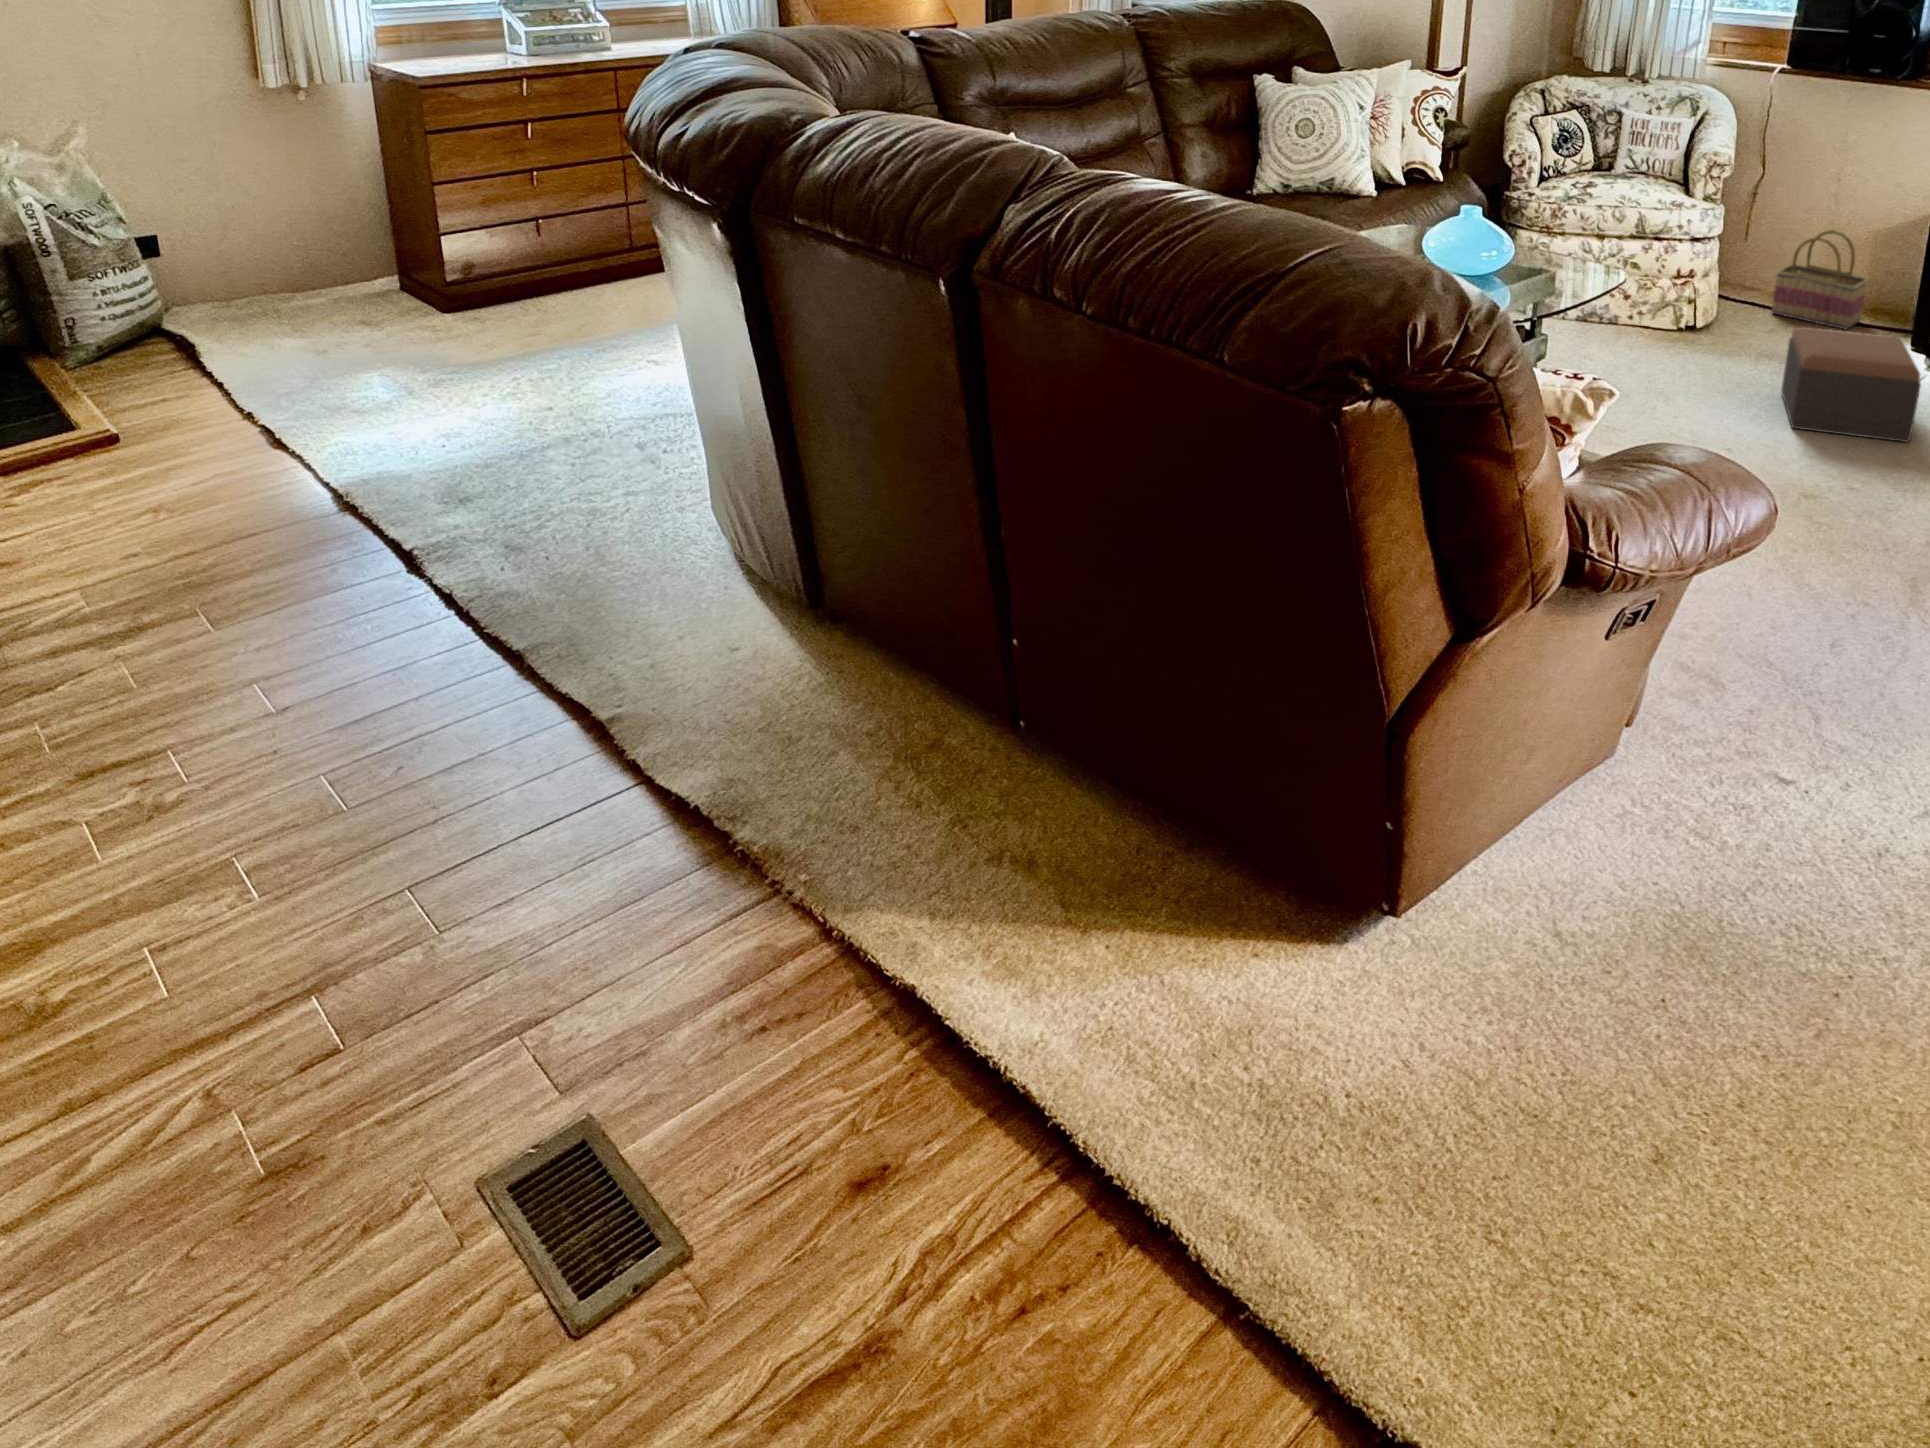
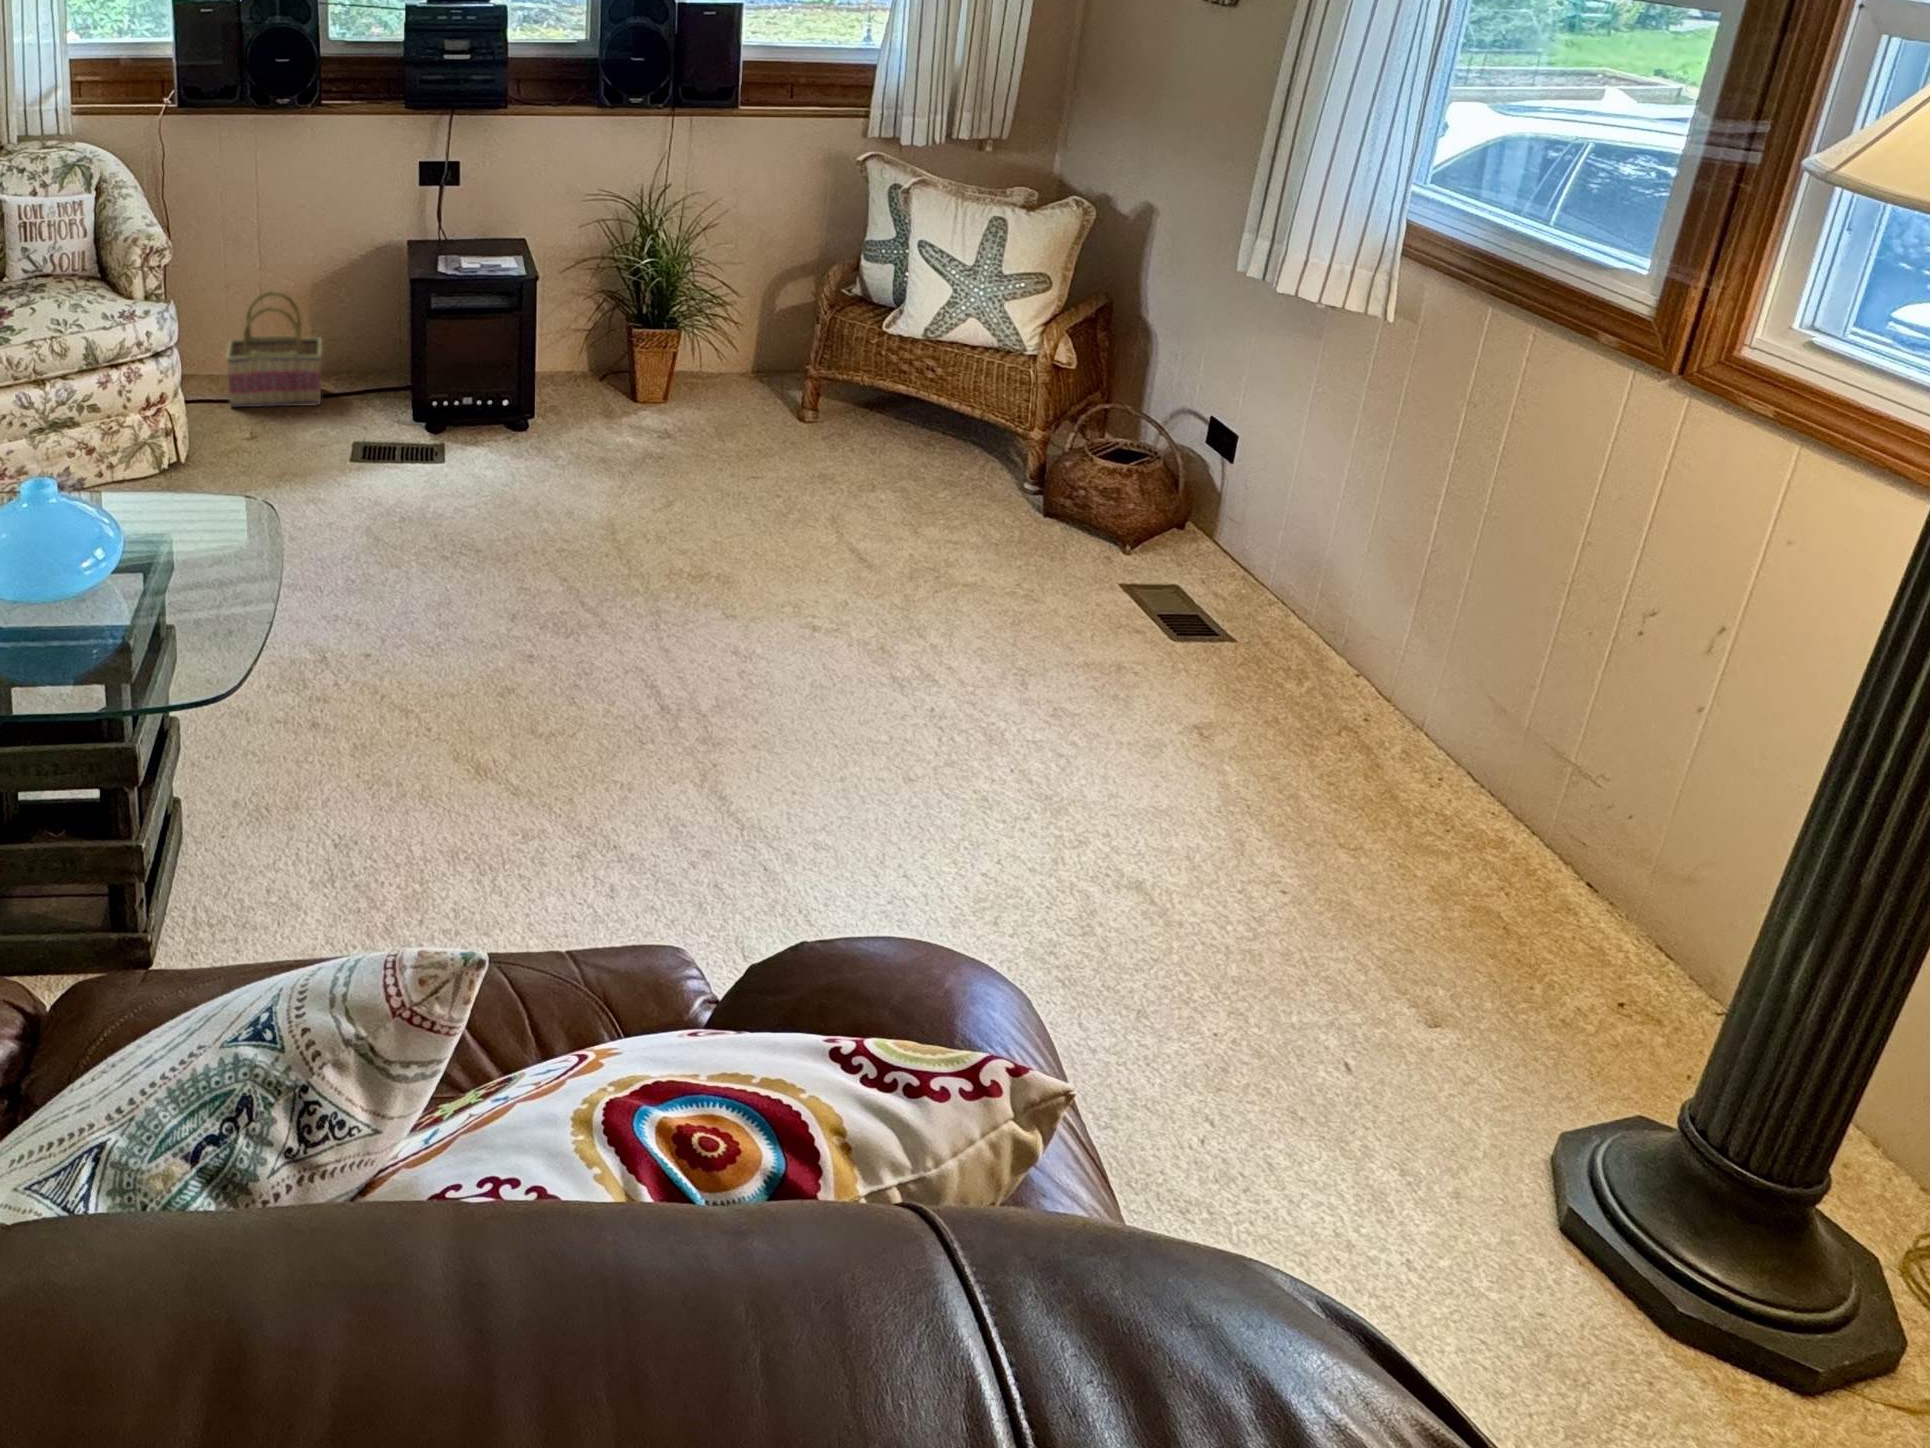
footstool: present [1781,327,1921,442] -> none [348,426,523,582]

